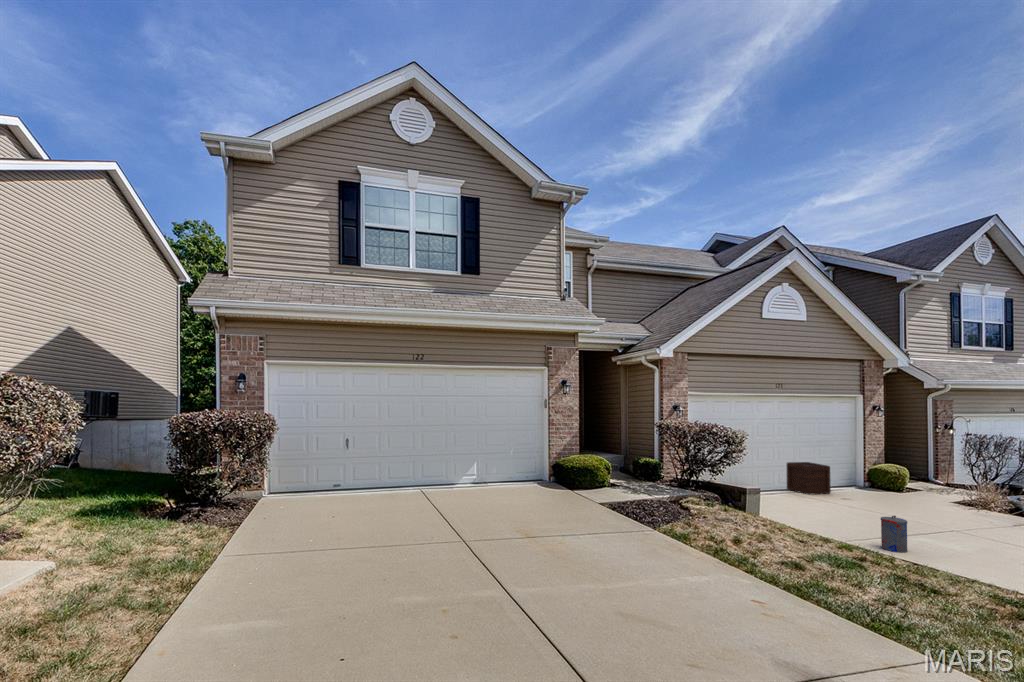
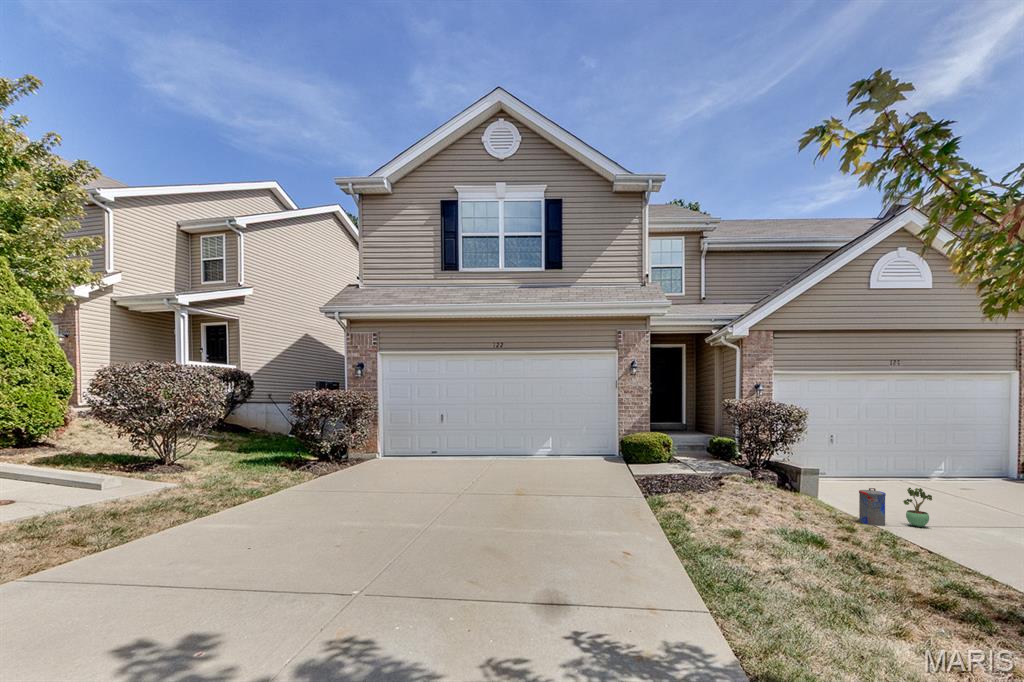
wooden crate: present [787,462,831,495] -> none [912,456,964,494]
potted plant: none [911,511,939,548] -> present [903,488,932,527]

